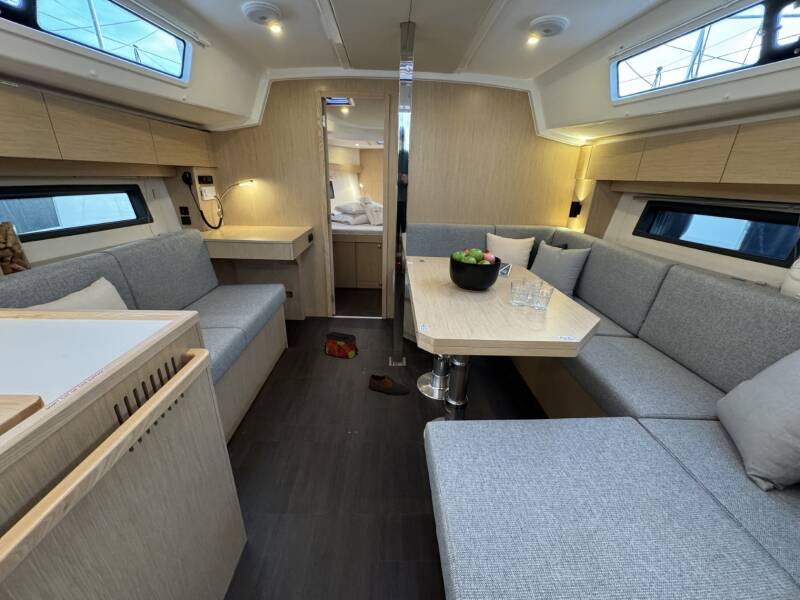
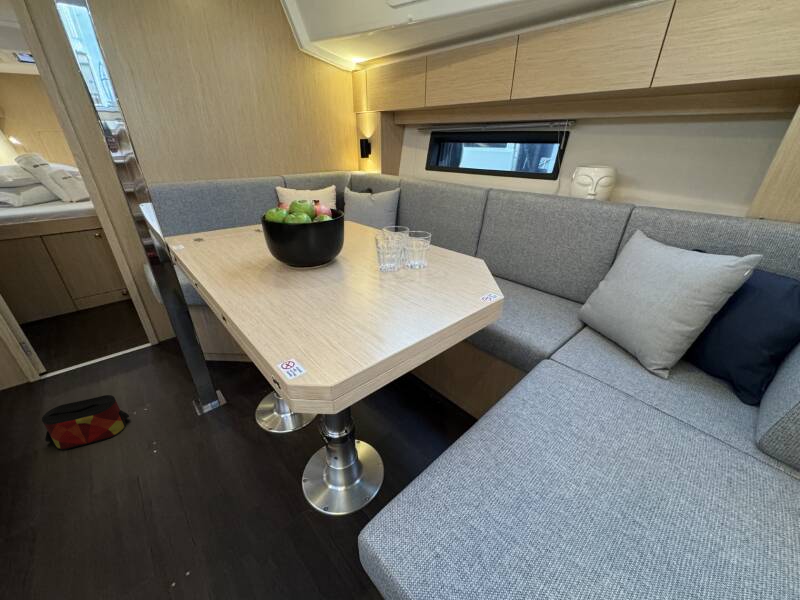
shoe: present [369,374,409,395] -> none [172,433,249,468]

